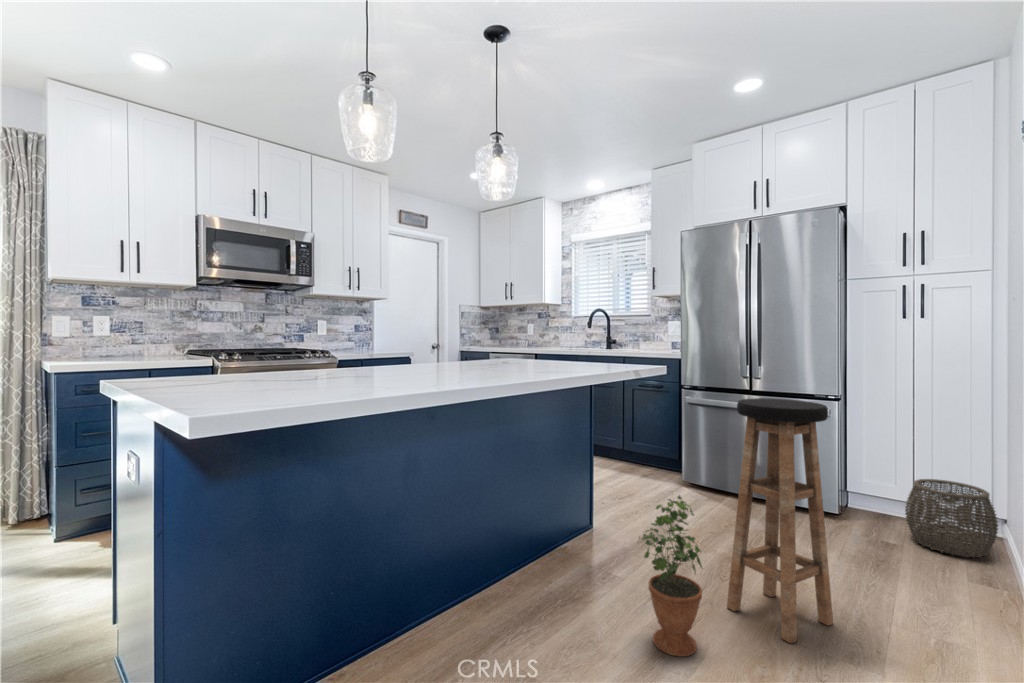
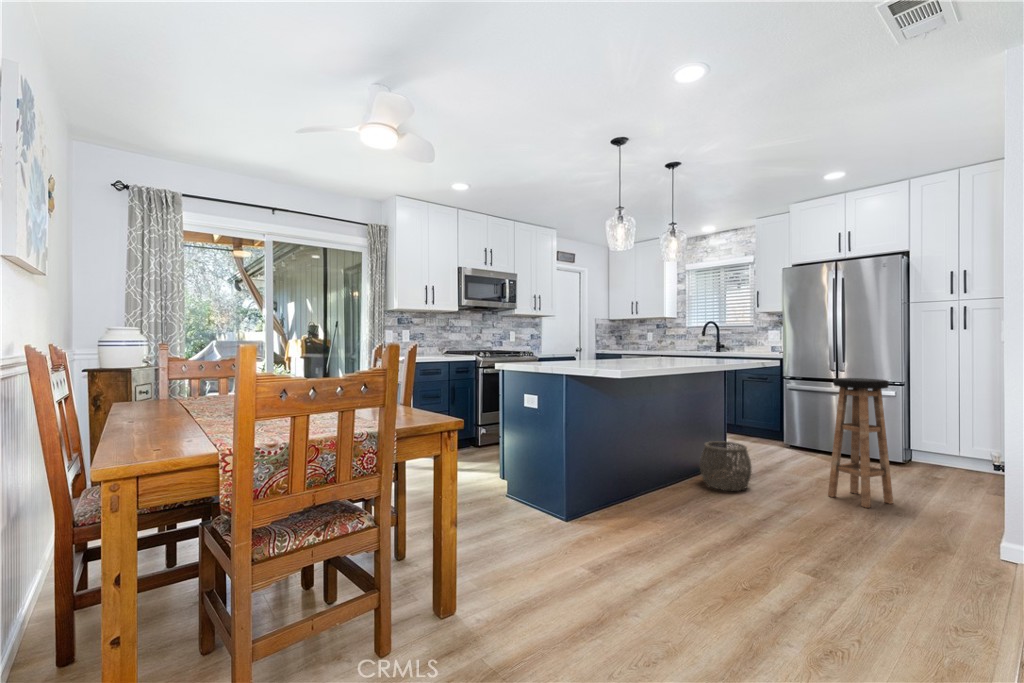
woven basket: present [905,479,998,558] -> present [700,441,752,491]
potted plant: present [642,495,702,656] -> none [777,426,816,509]

